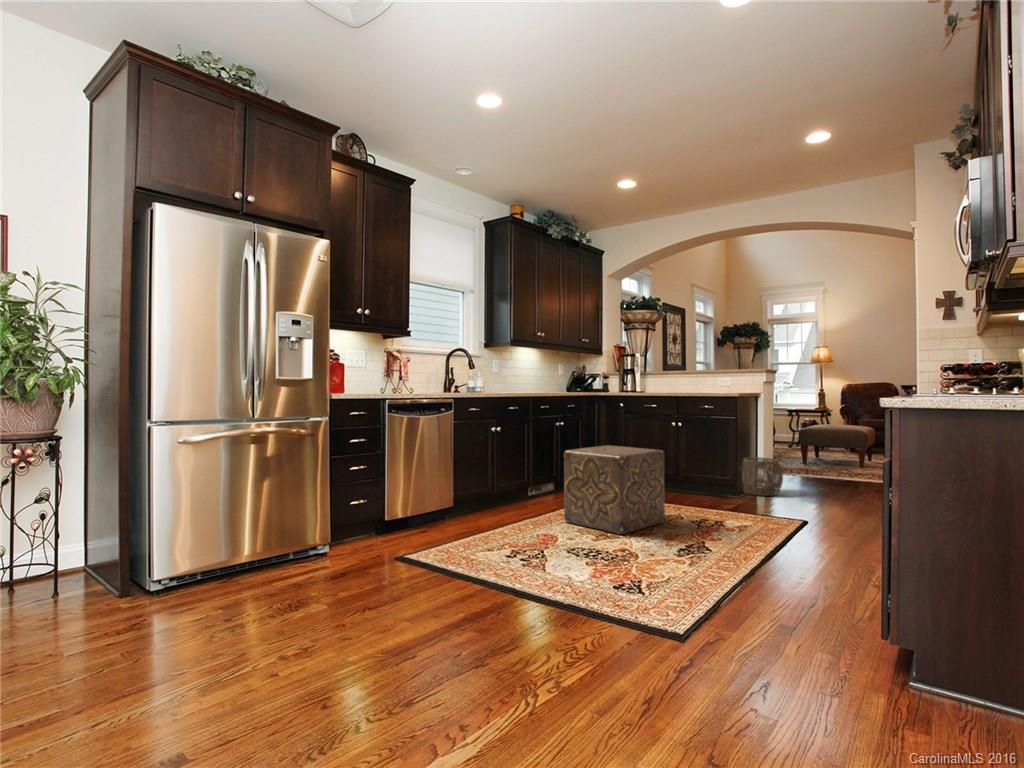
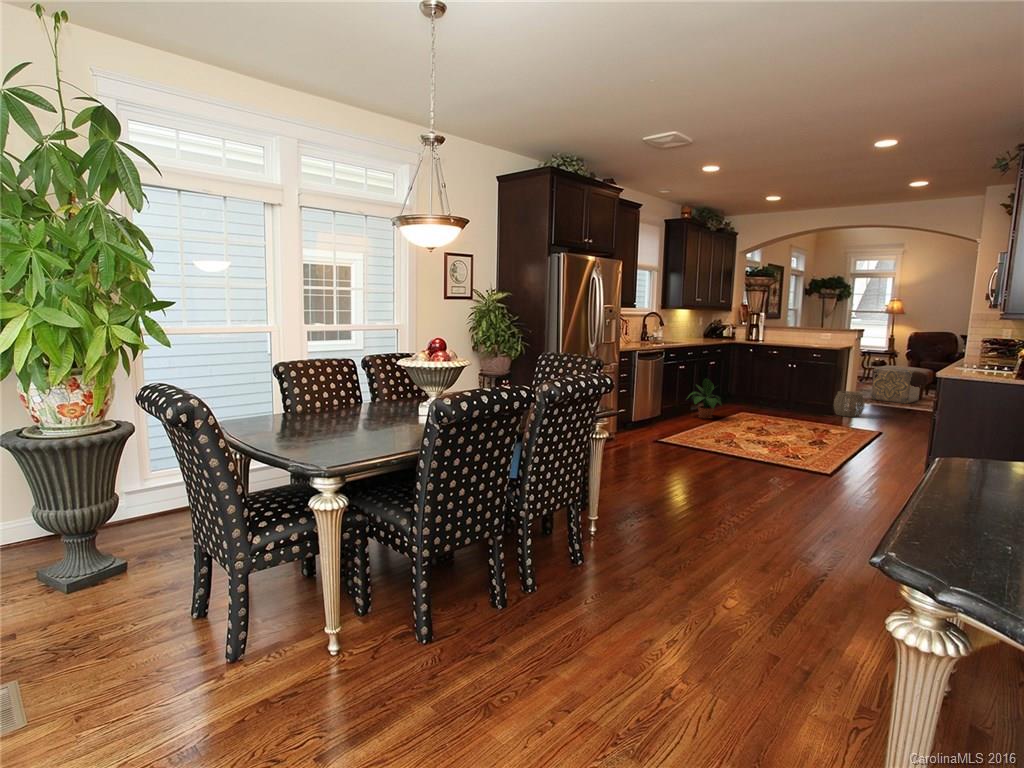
potted plant: none [510,444,566,508] -> present [688,379,722,418]
ottoman: present [564,445,665,534] -> present [871,366,921,404]

